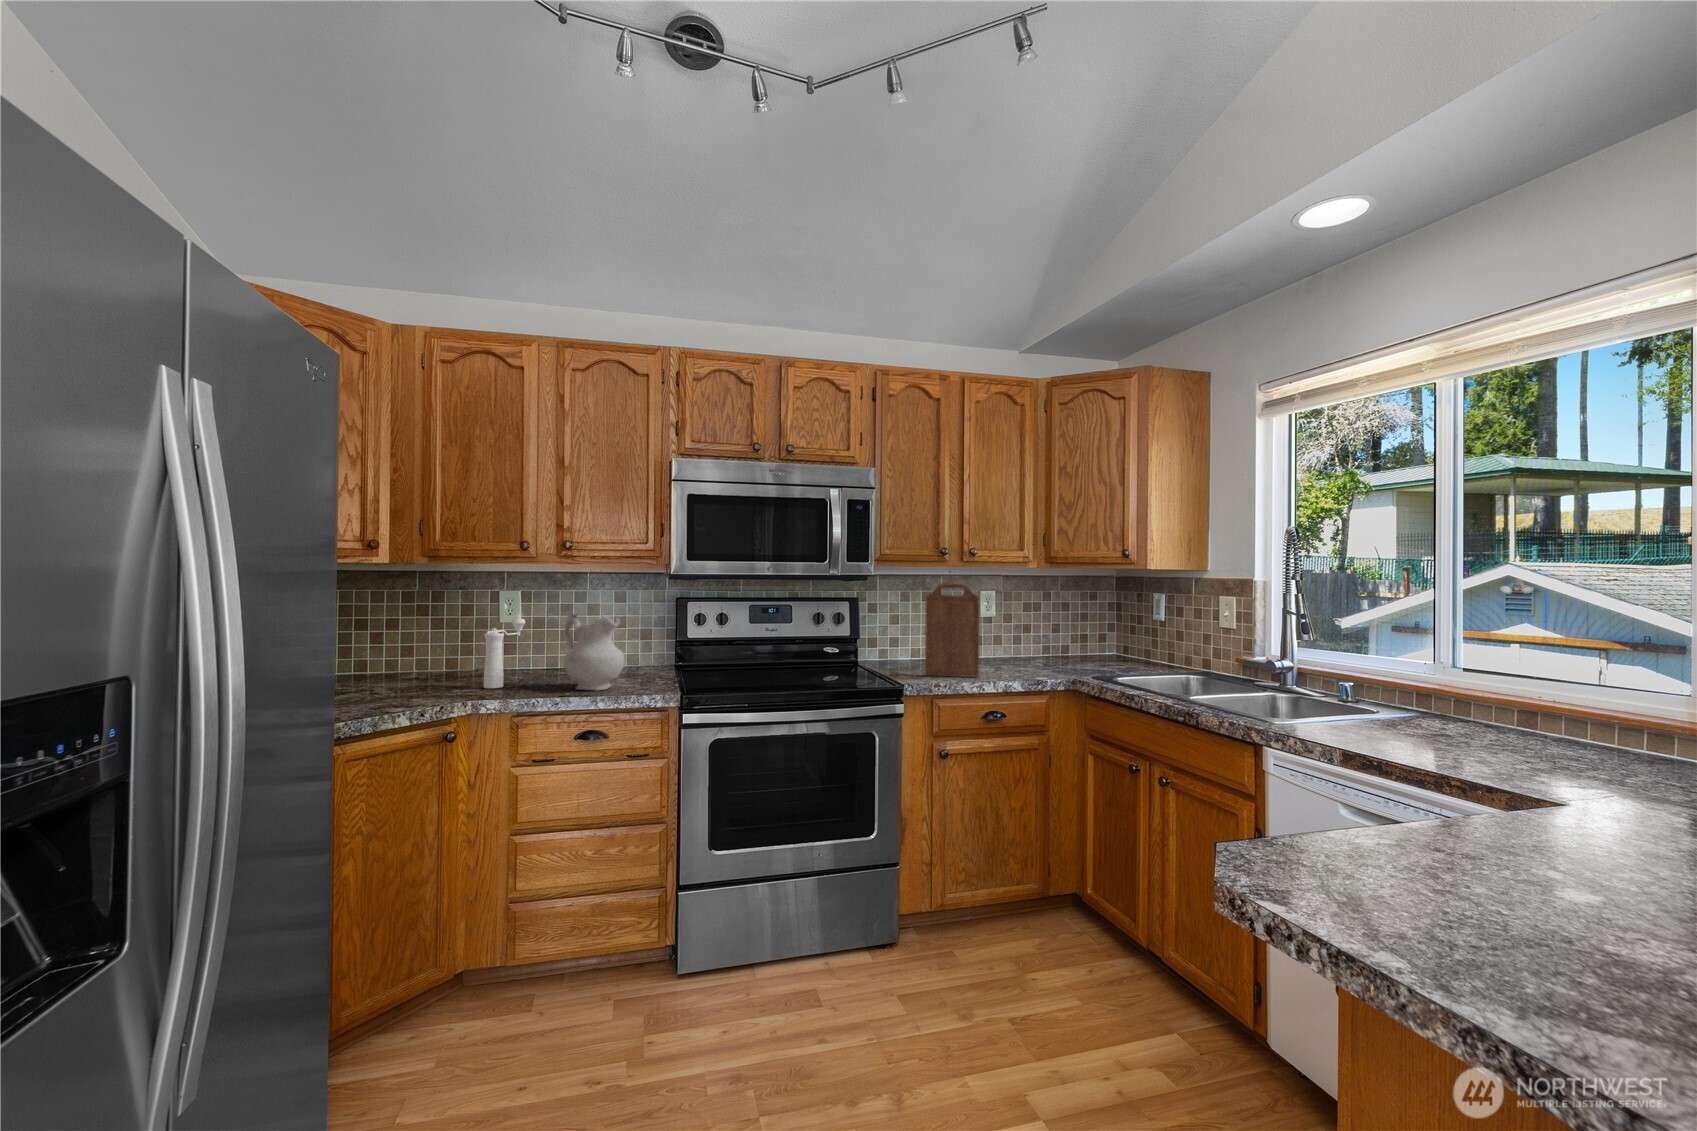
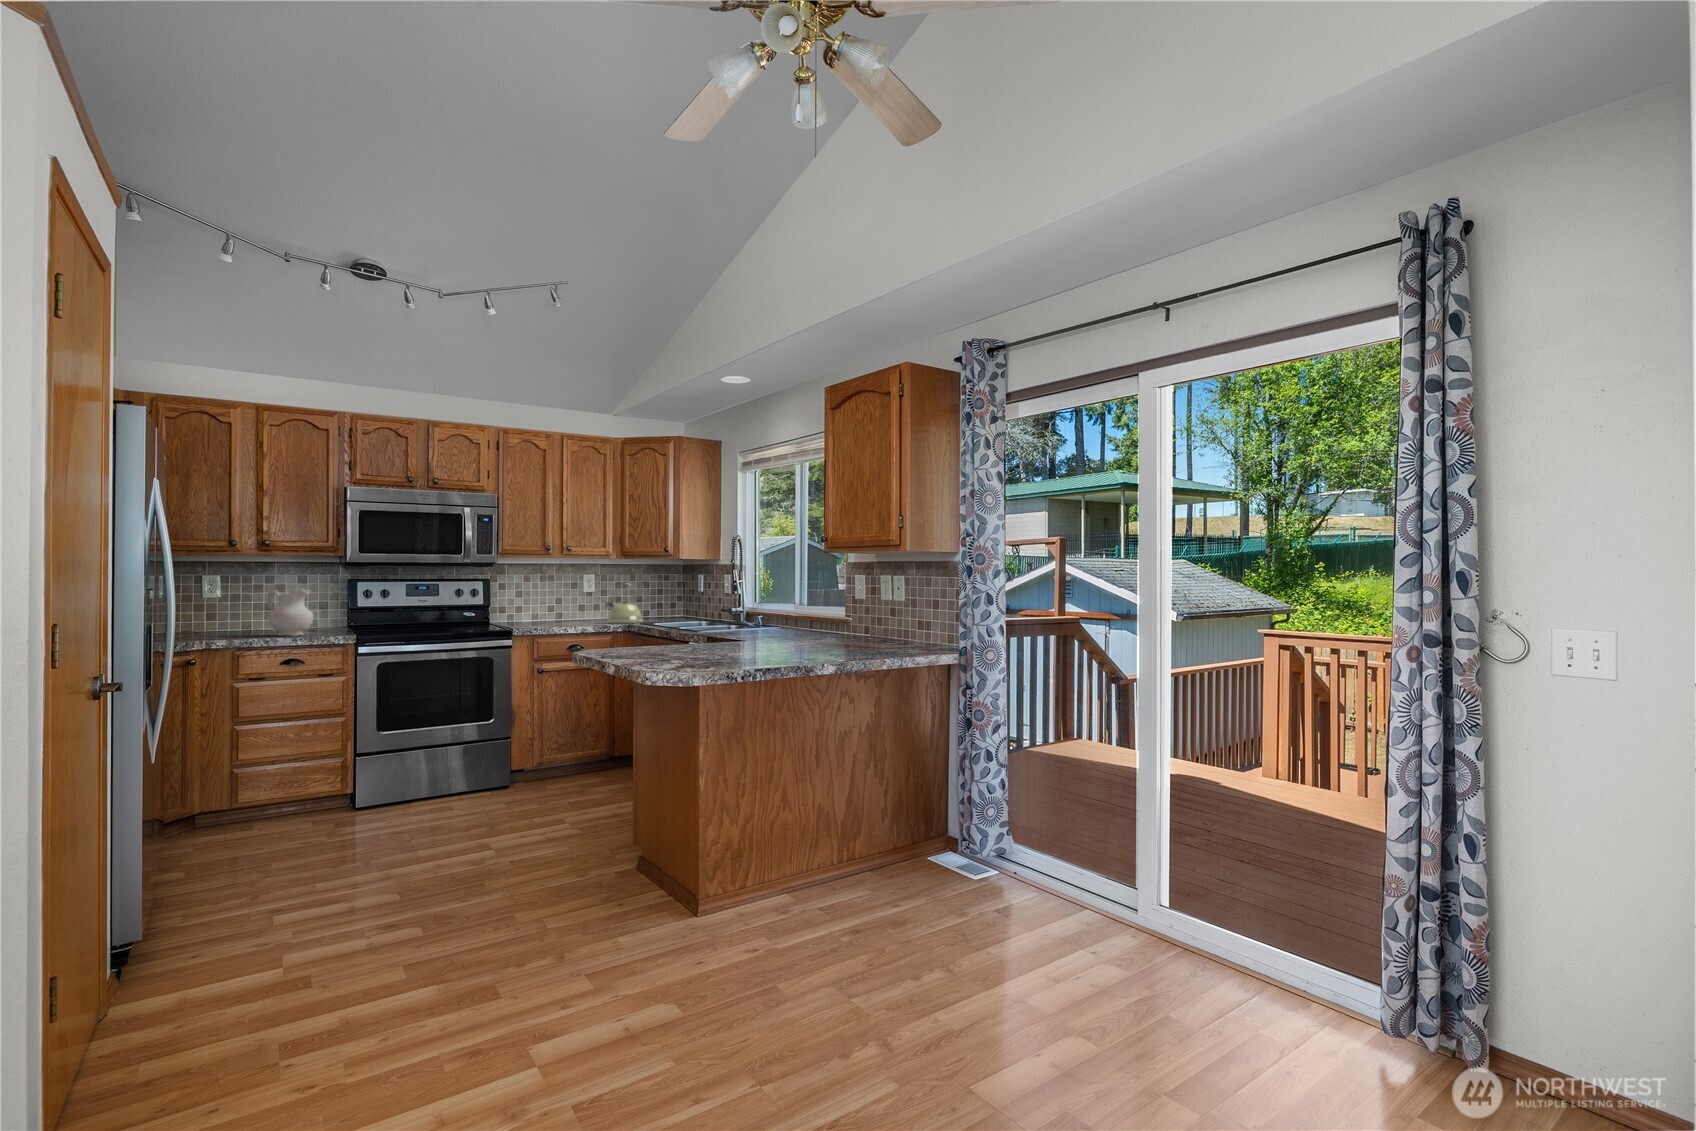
cutting board: present [925,583,980,677] -> none [532,567,568,626]
kettle: none [1024,608,1083,671] -> present [606,585,643,623]
pepper mill: present [484,619,526,688] -> none [205,592,234,637]

